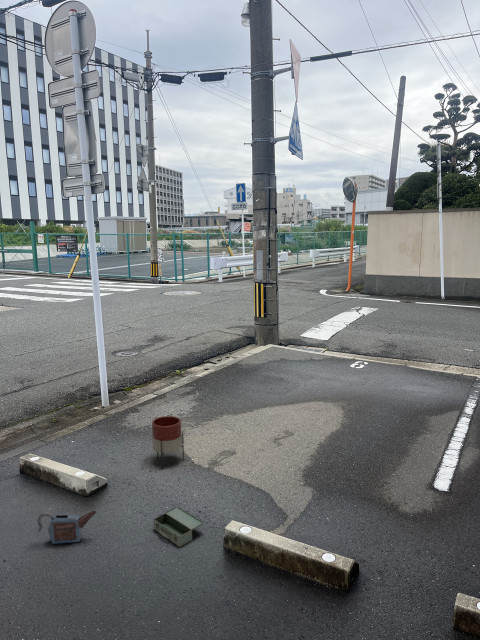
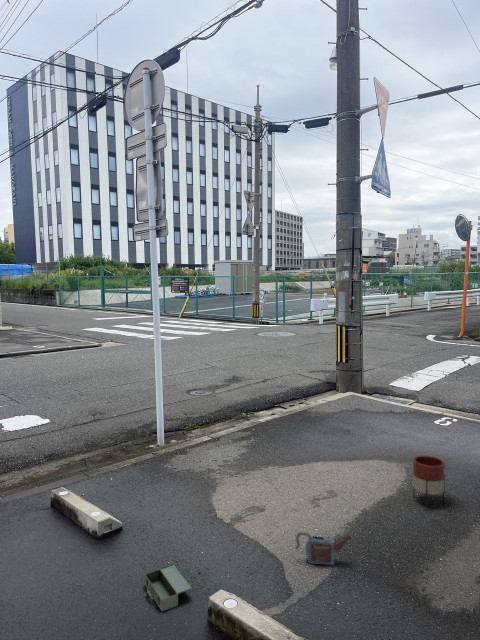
planter: present [152,416,184,469] -> present [413,456,445,505]
watering can: present [37,511,96,544] -> present [295,532,350,565]

